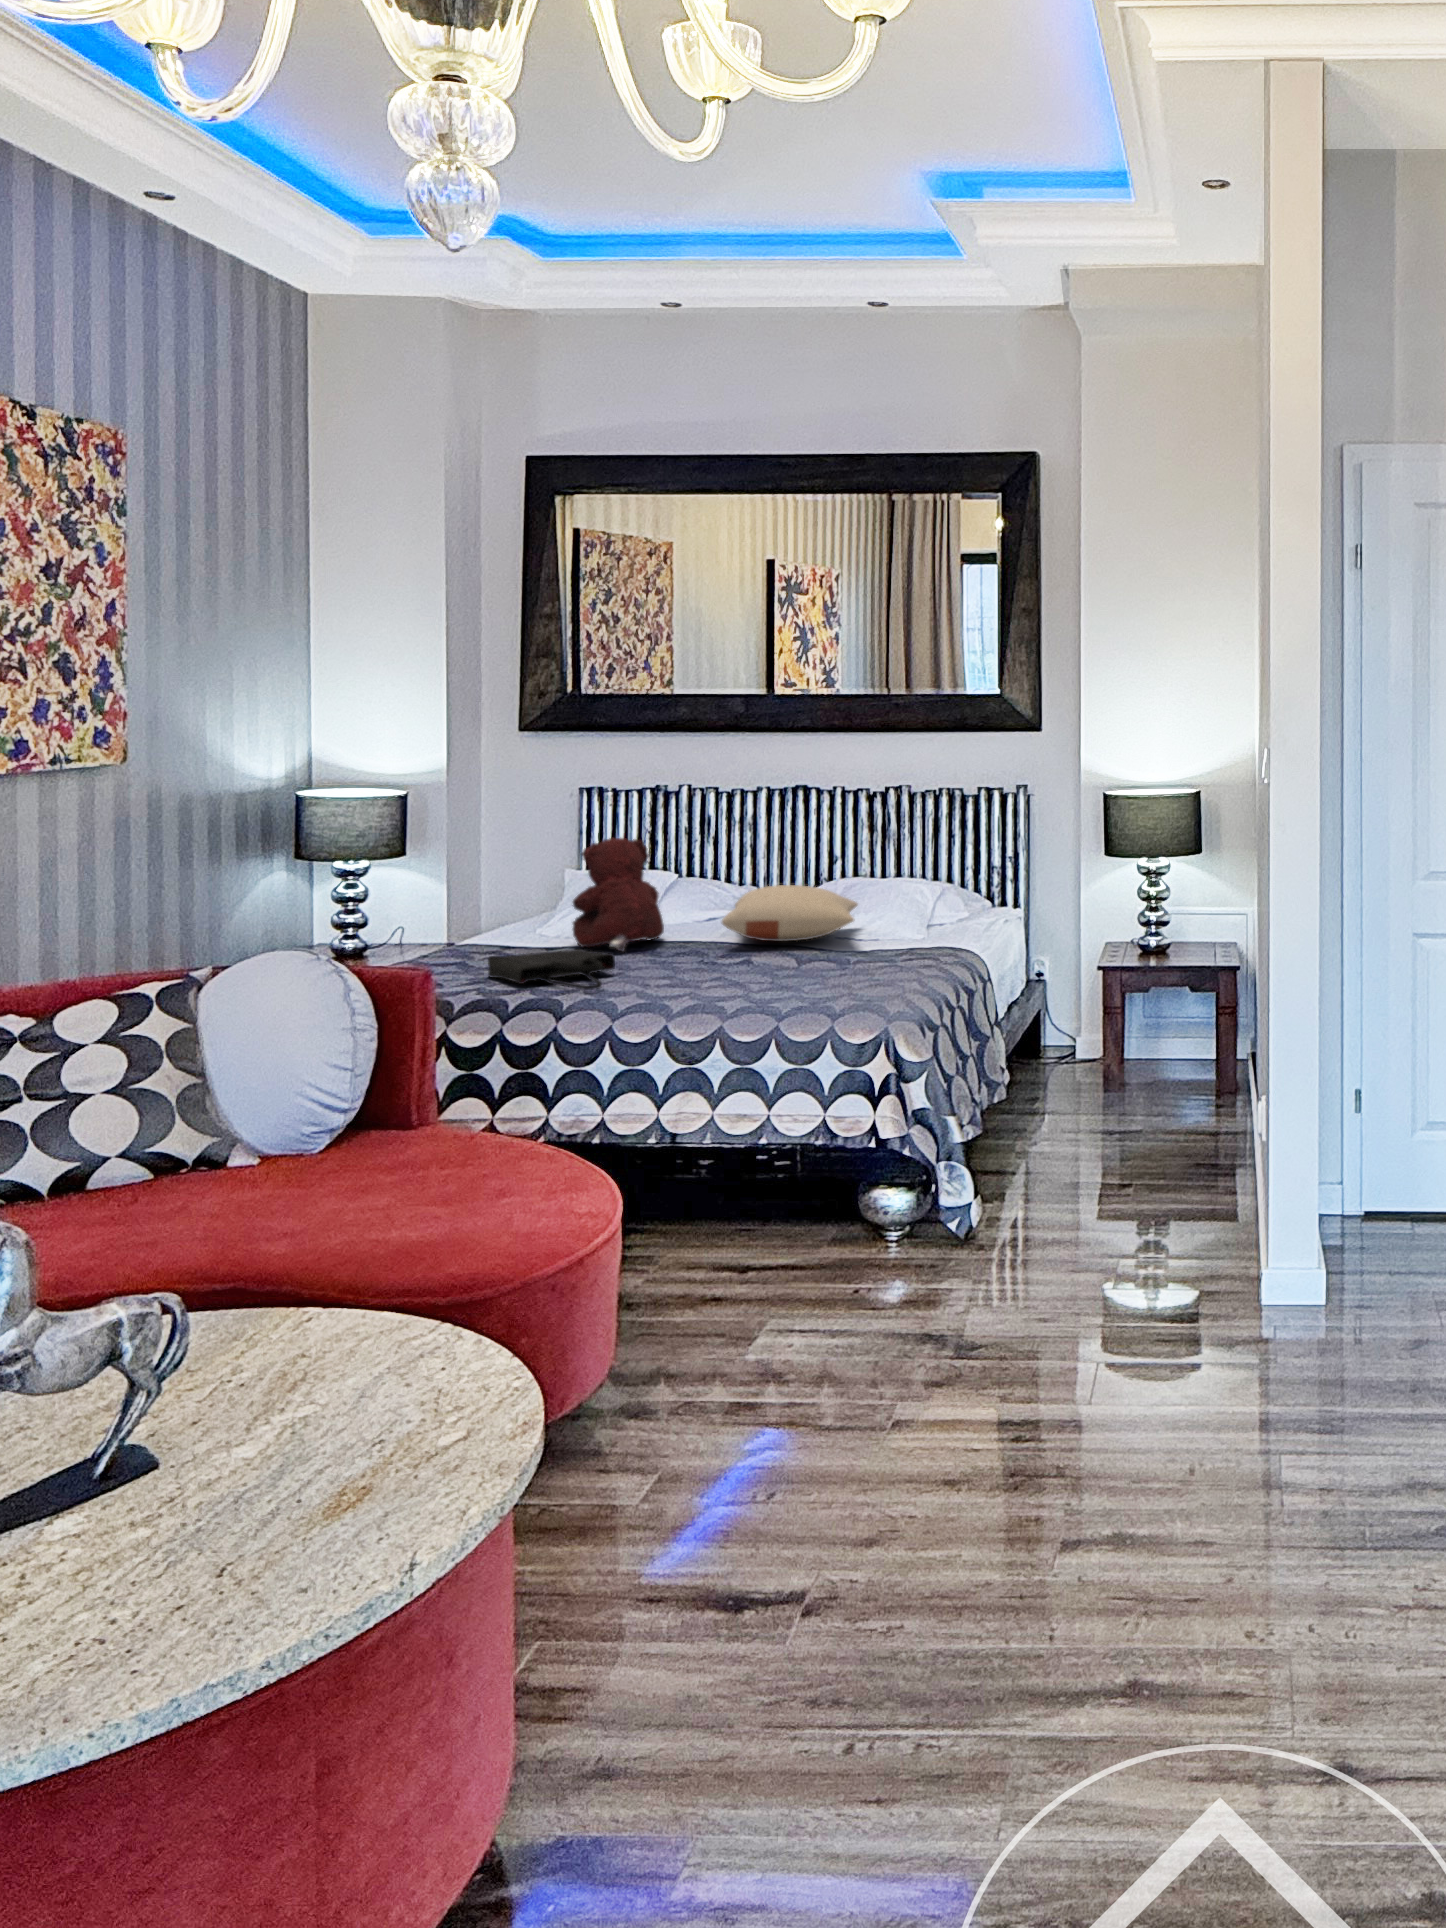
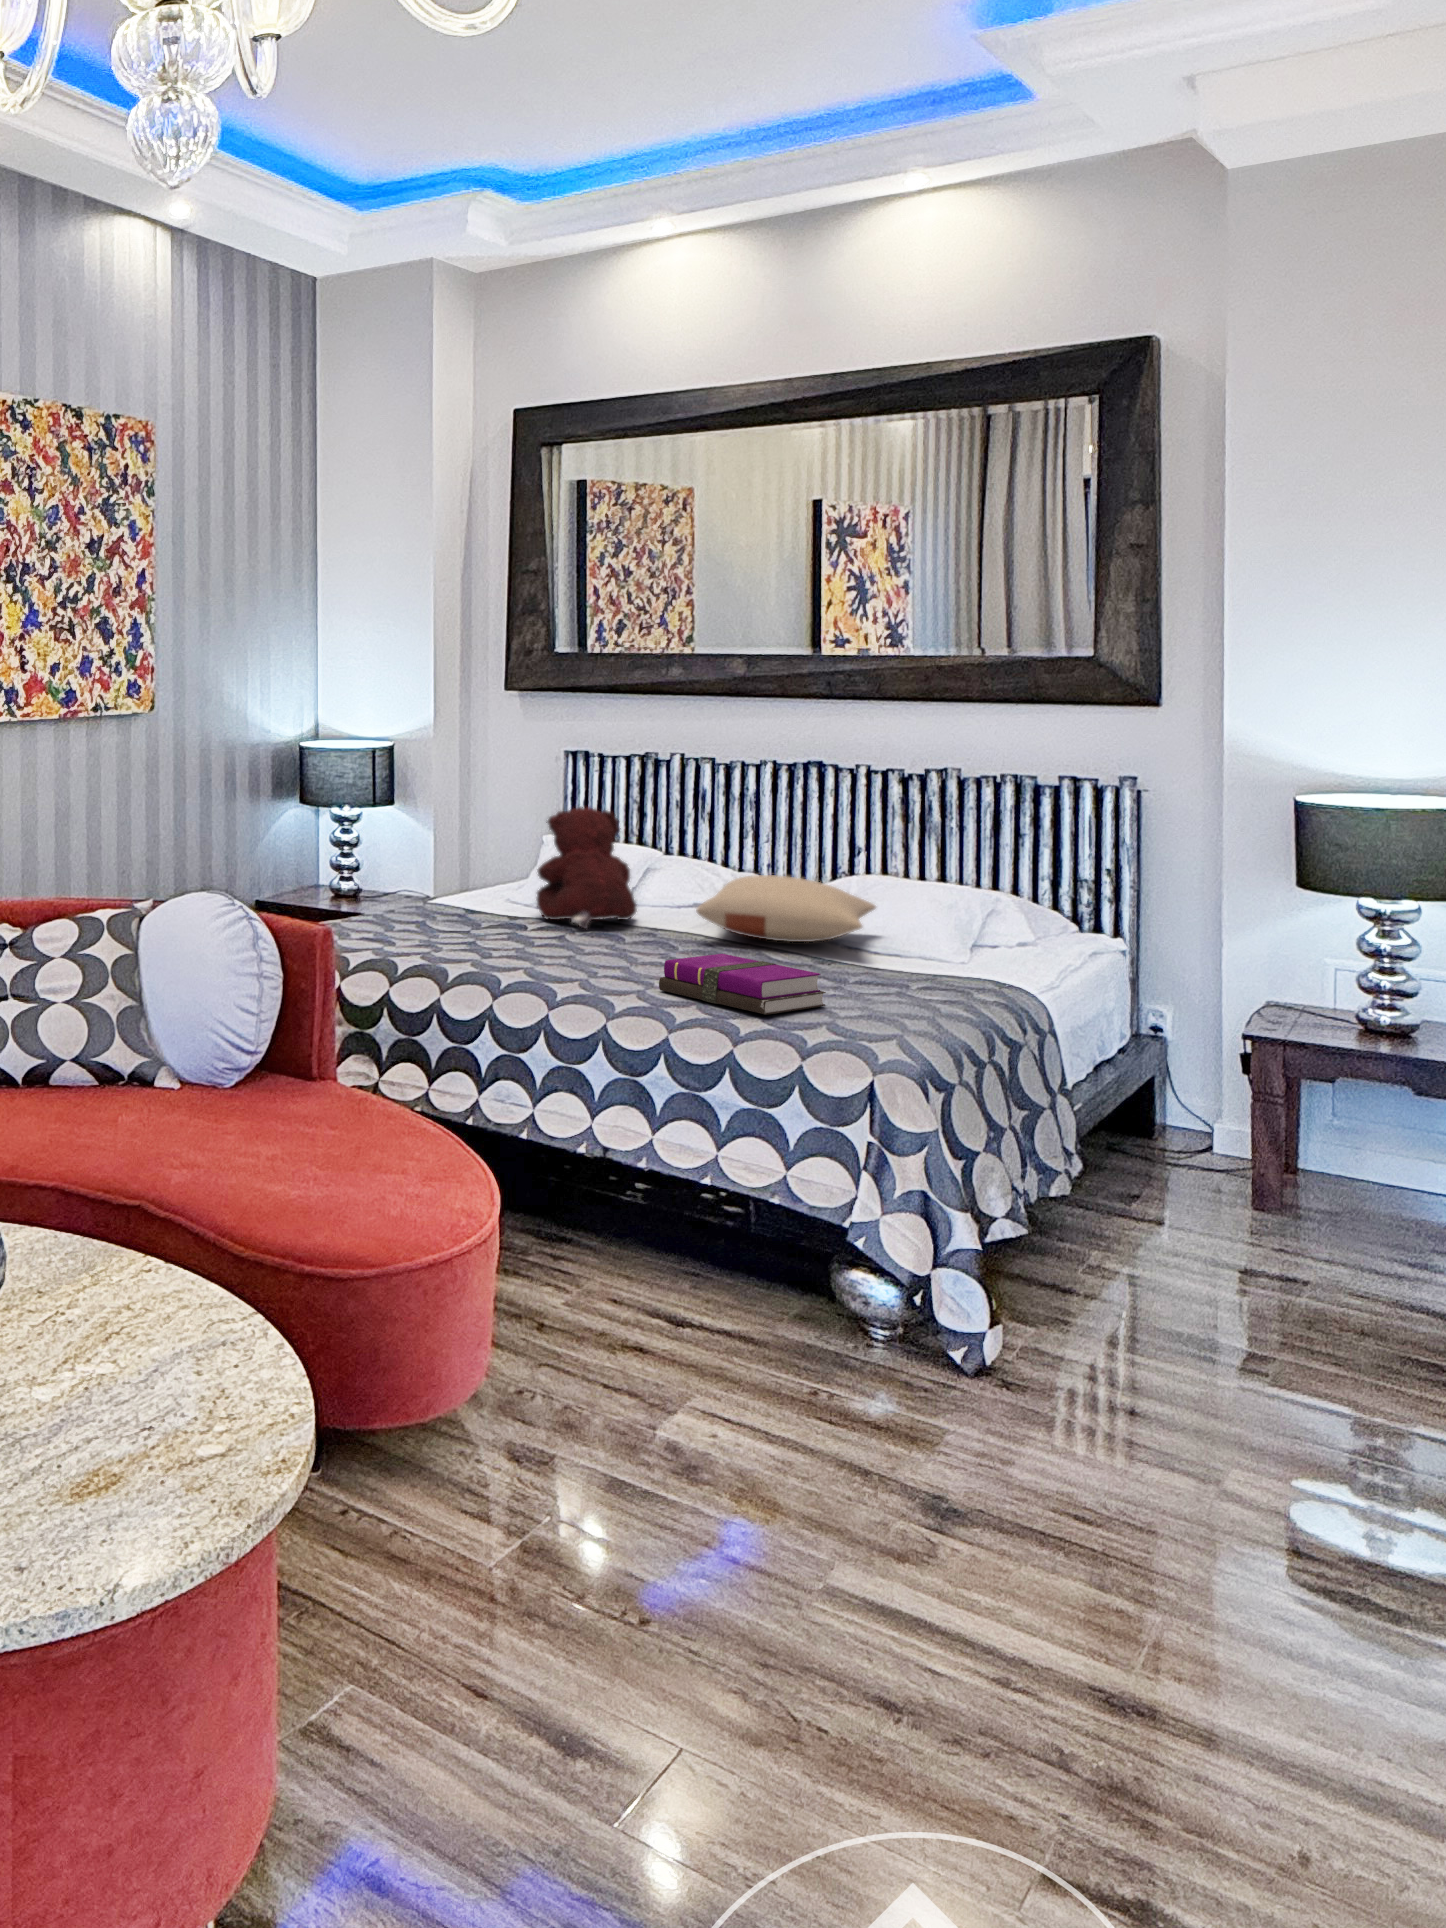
tote bag: present [488,949,615,990] -> none [440,918,567,968]
notebook: none [706,954,839,998] -> present [659,954,826,1015]

